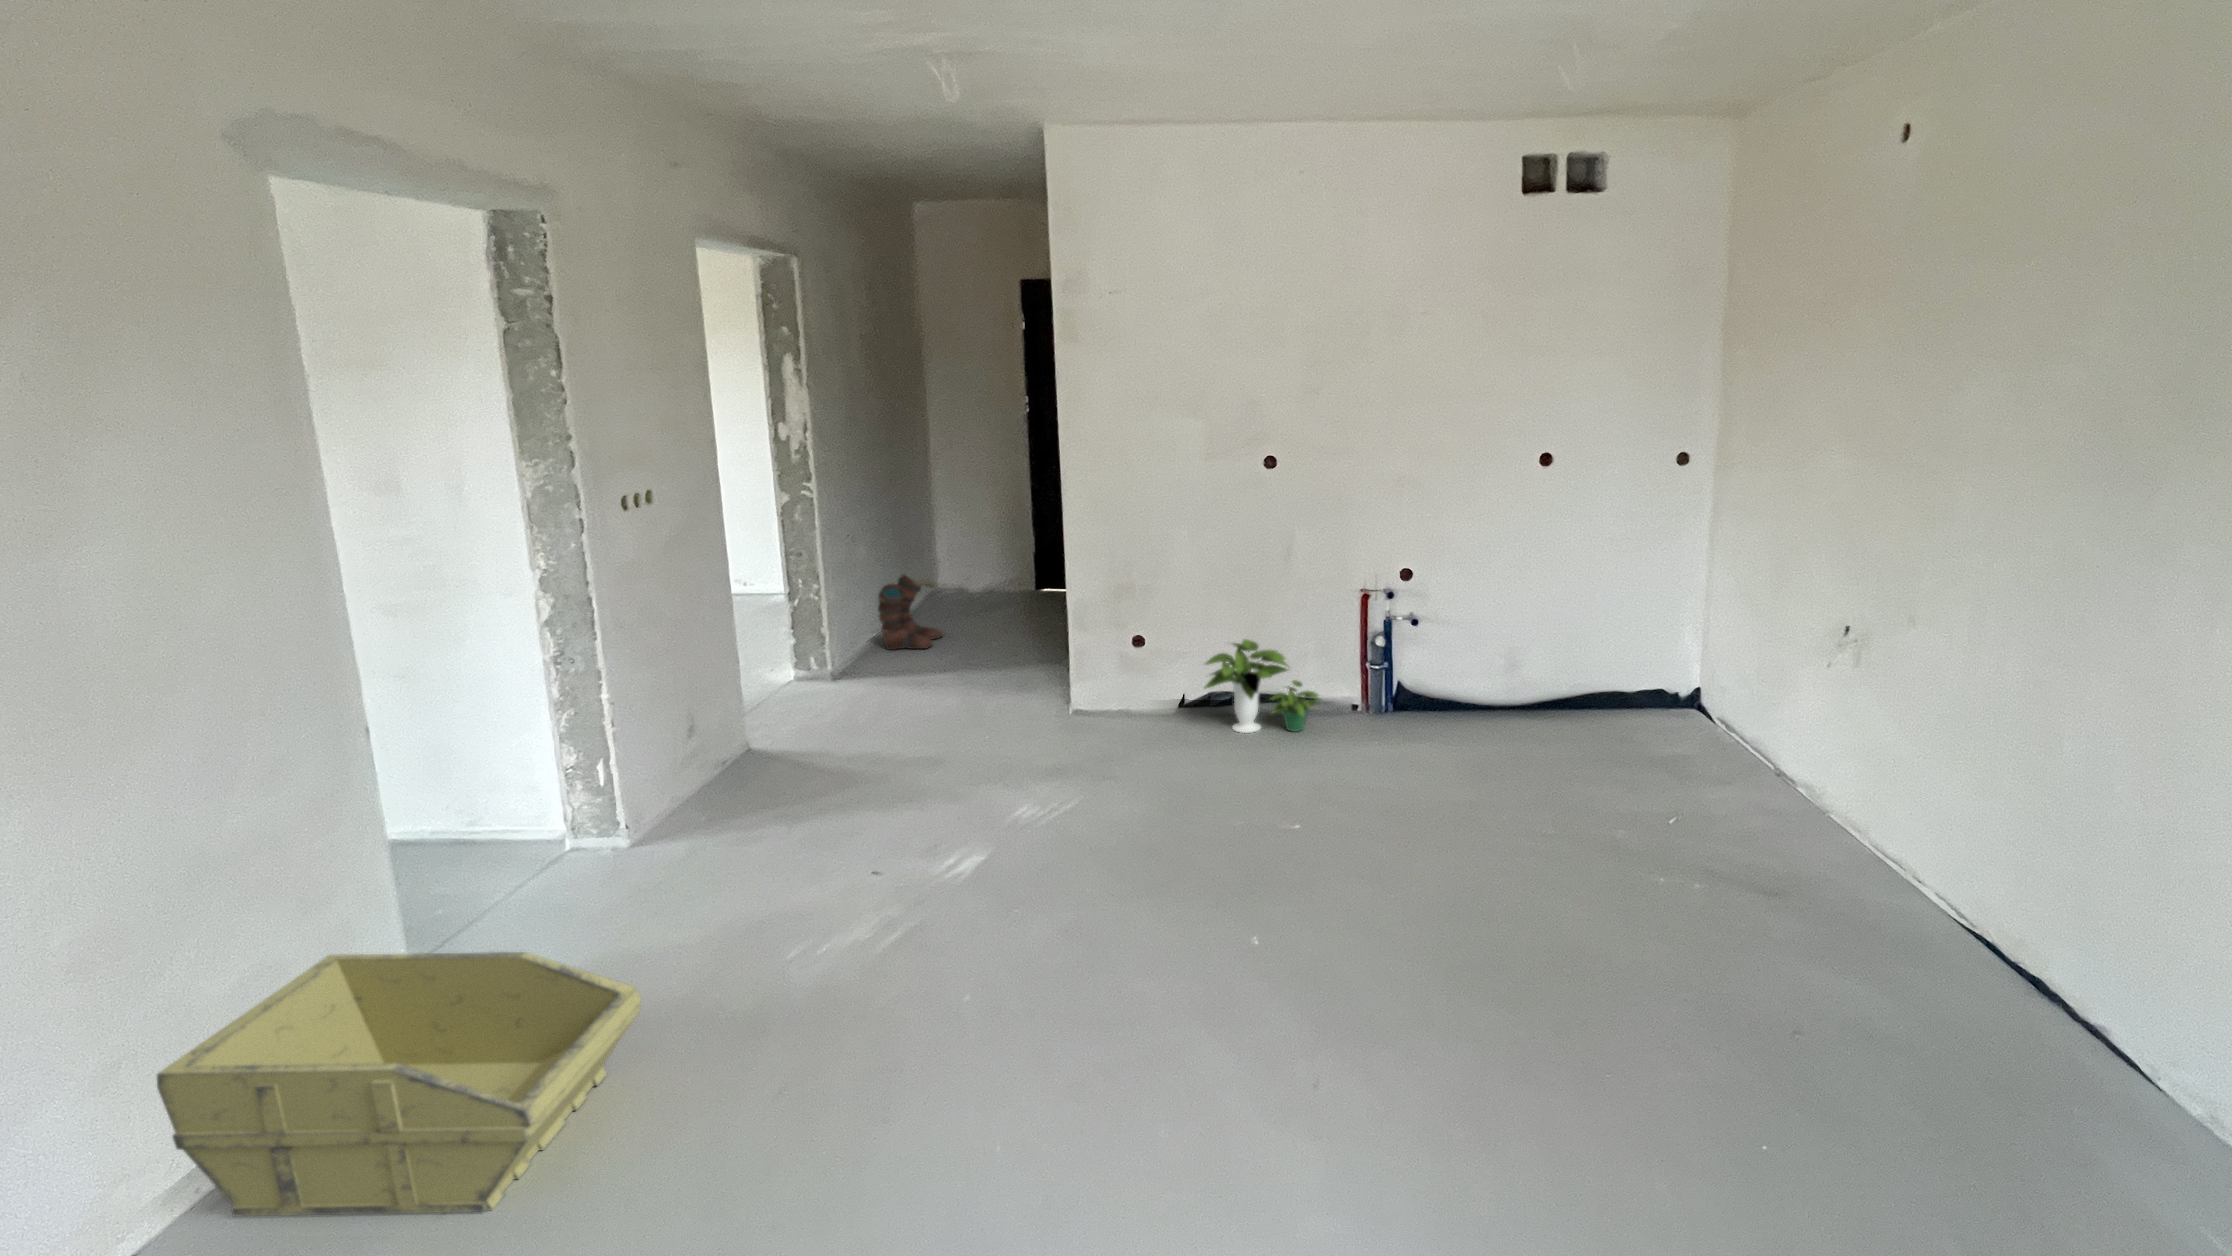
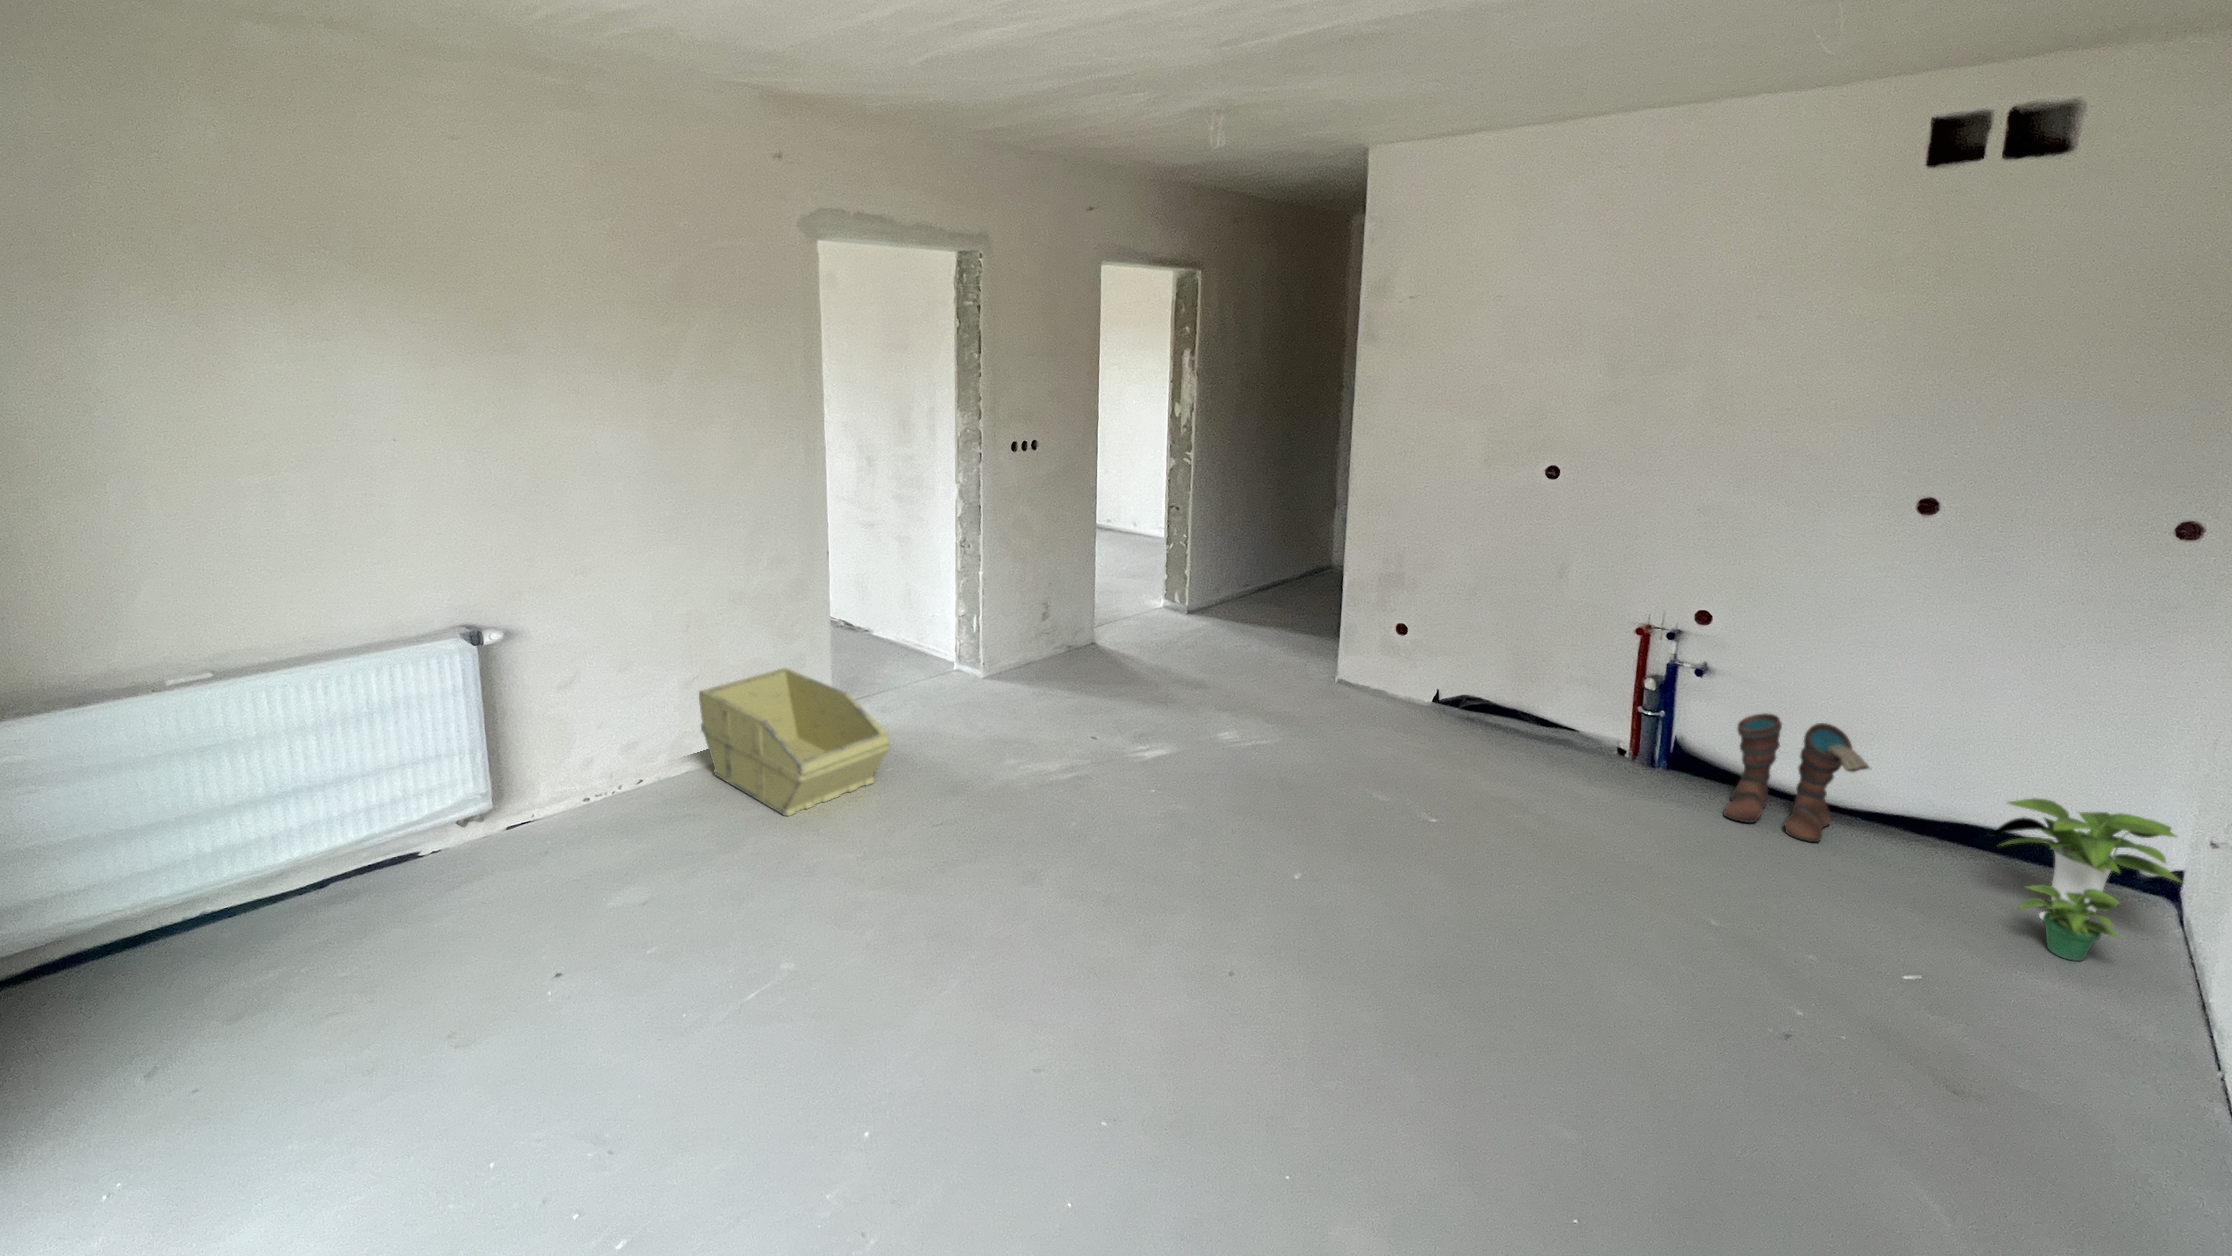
boots: present [878,575,943,650] -> present [1724,714,1869,842]
potted plant: present [1205,639,1319,733] -> present [1993,799,2184,961]

